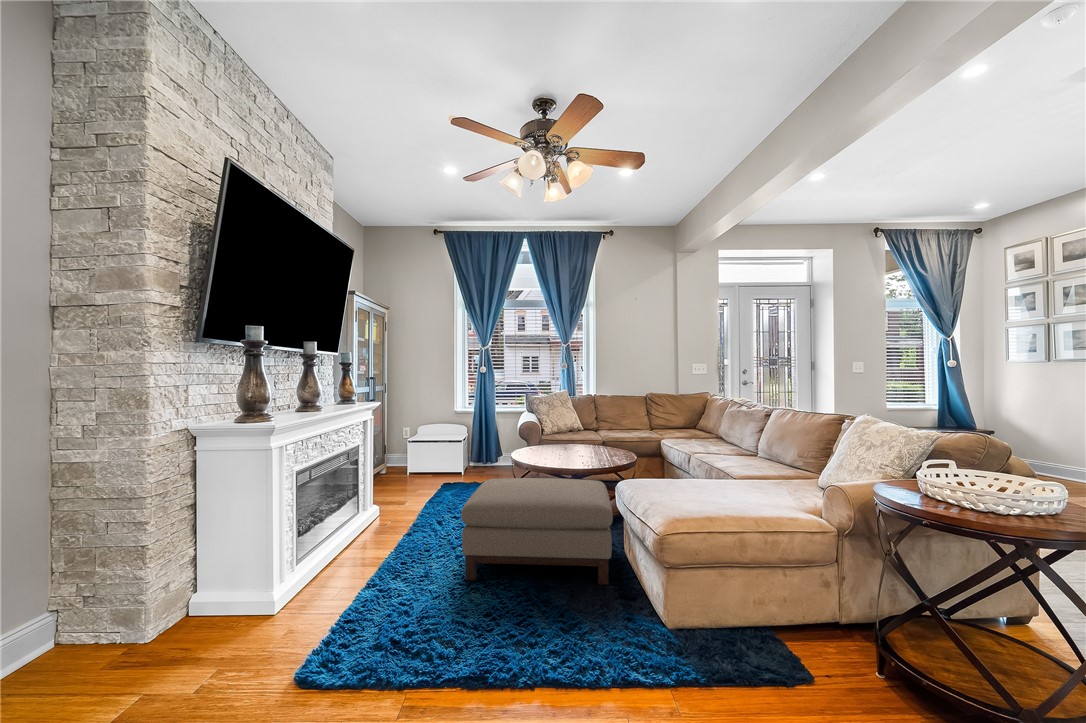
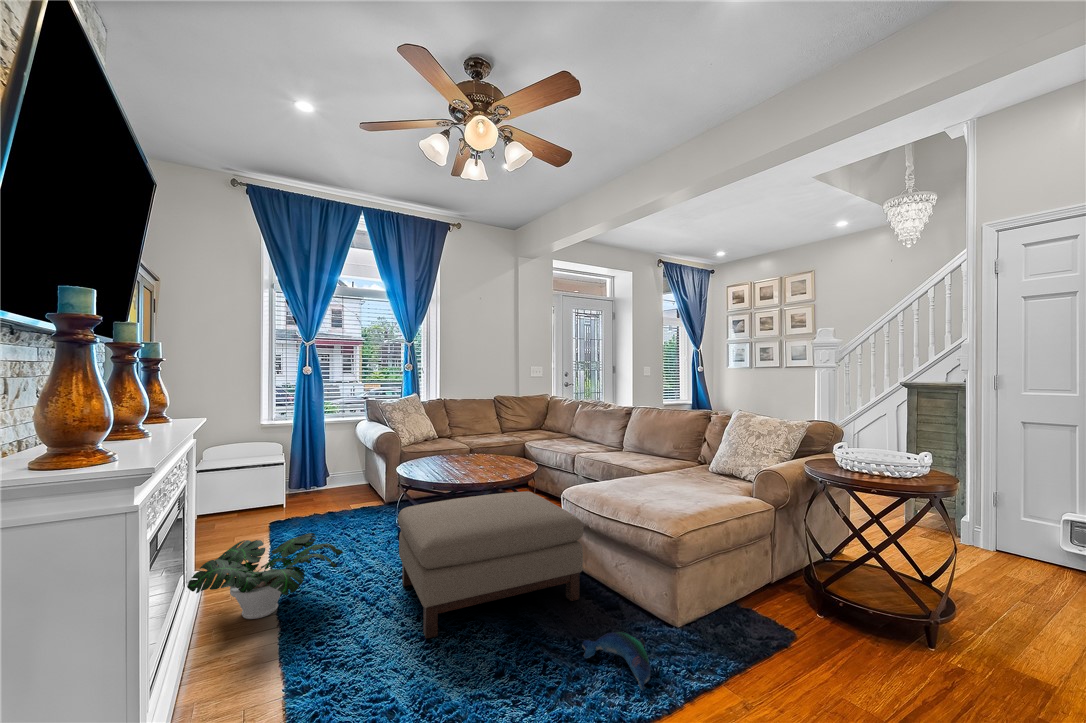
potted plant: none [347,488,445,542] -> present [187,533,343,619]
plush toy: none [562,611,611,663] -> present [582,632,650,690]

